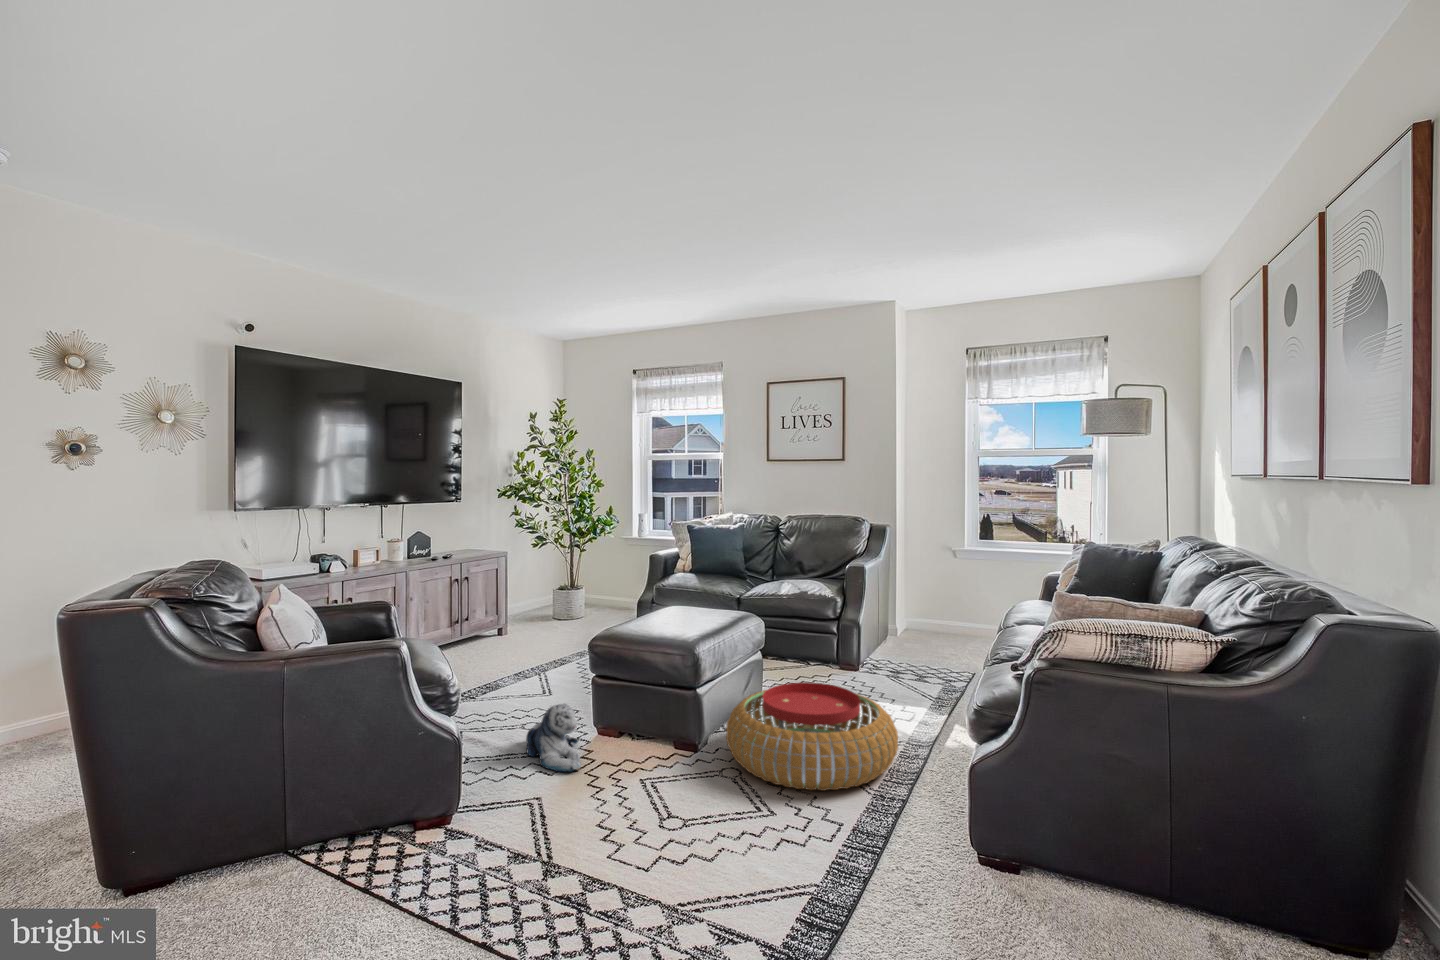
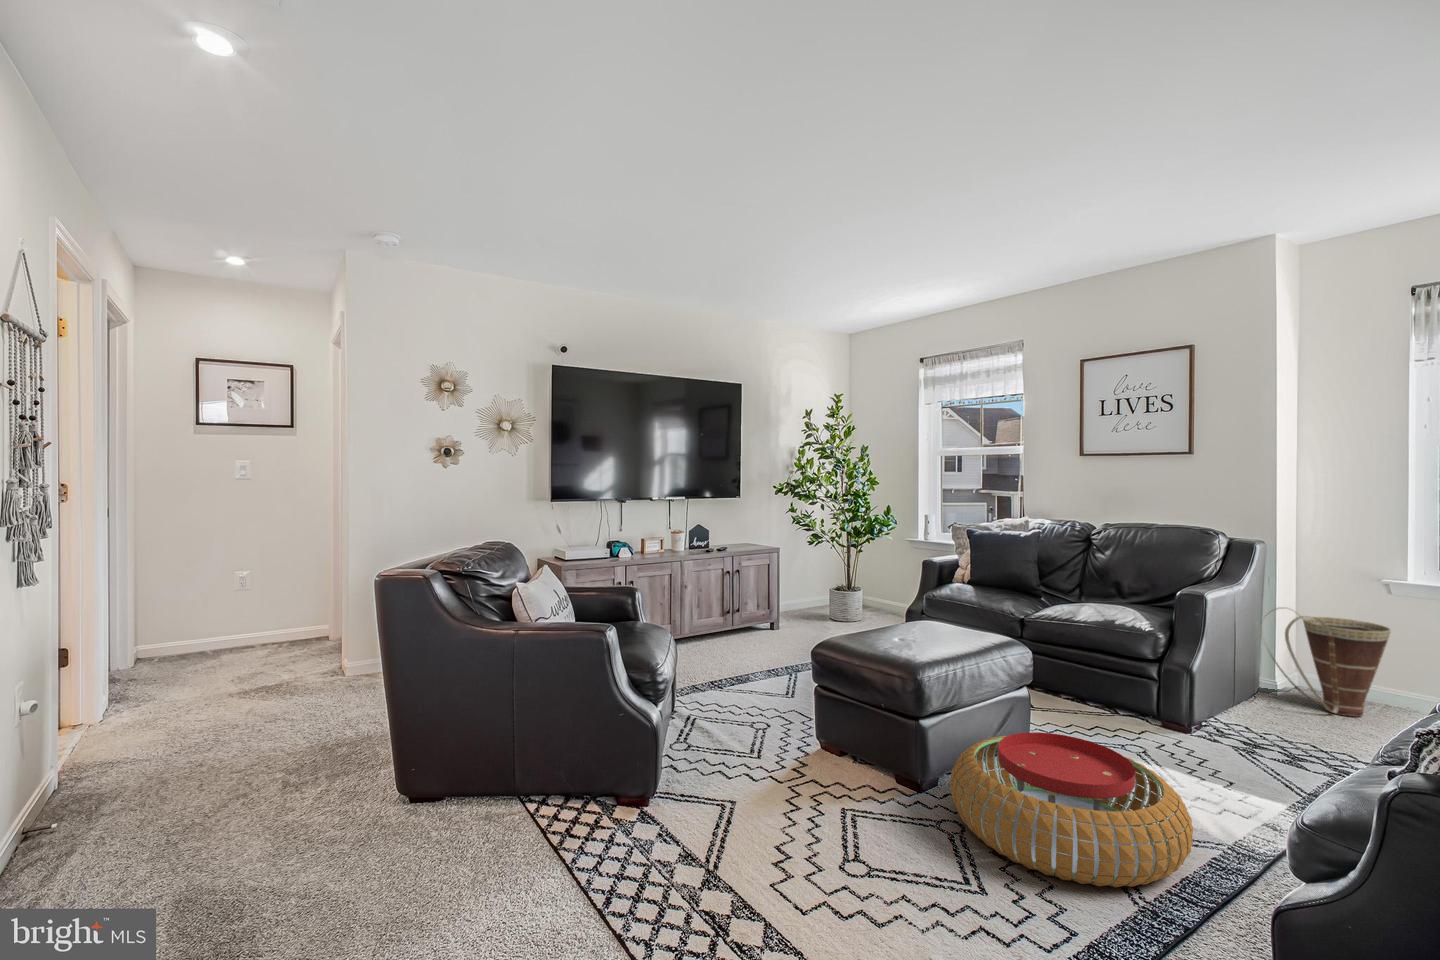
basket: none [899,569,972,642] -> present [1260,607,1391,717]
plush toy: present [526,704,581,772] -> none [742,708,797,781]

